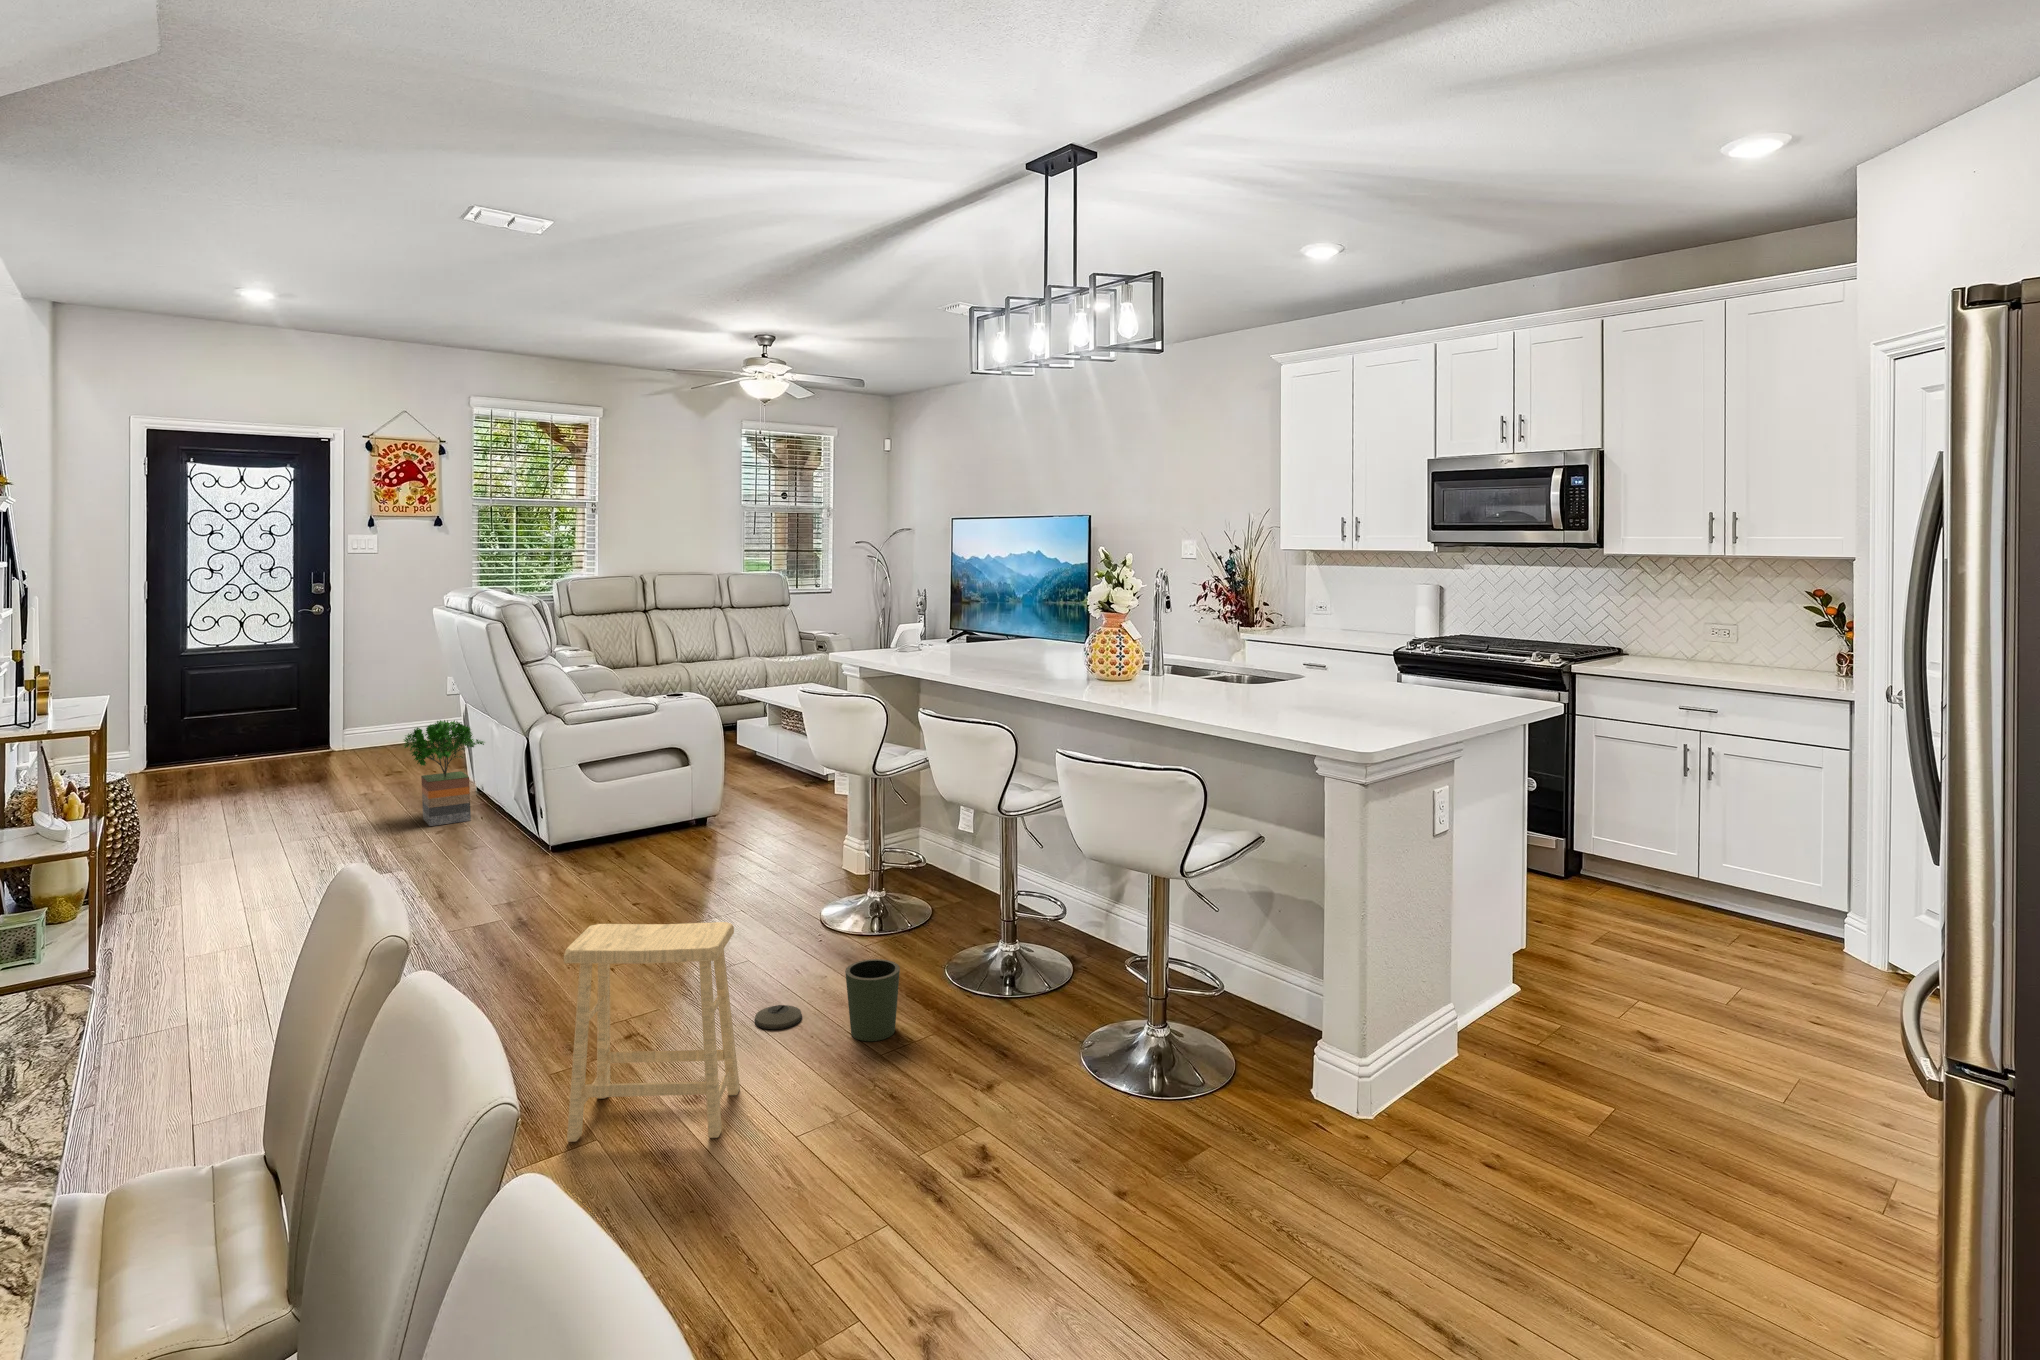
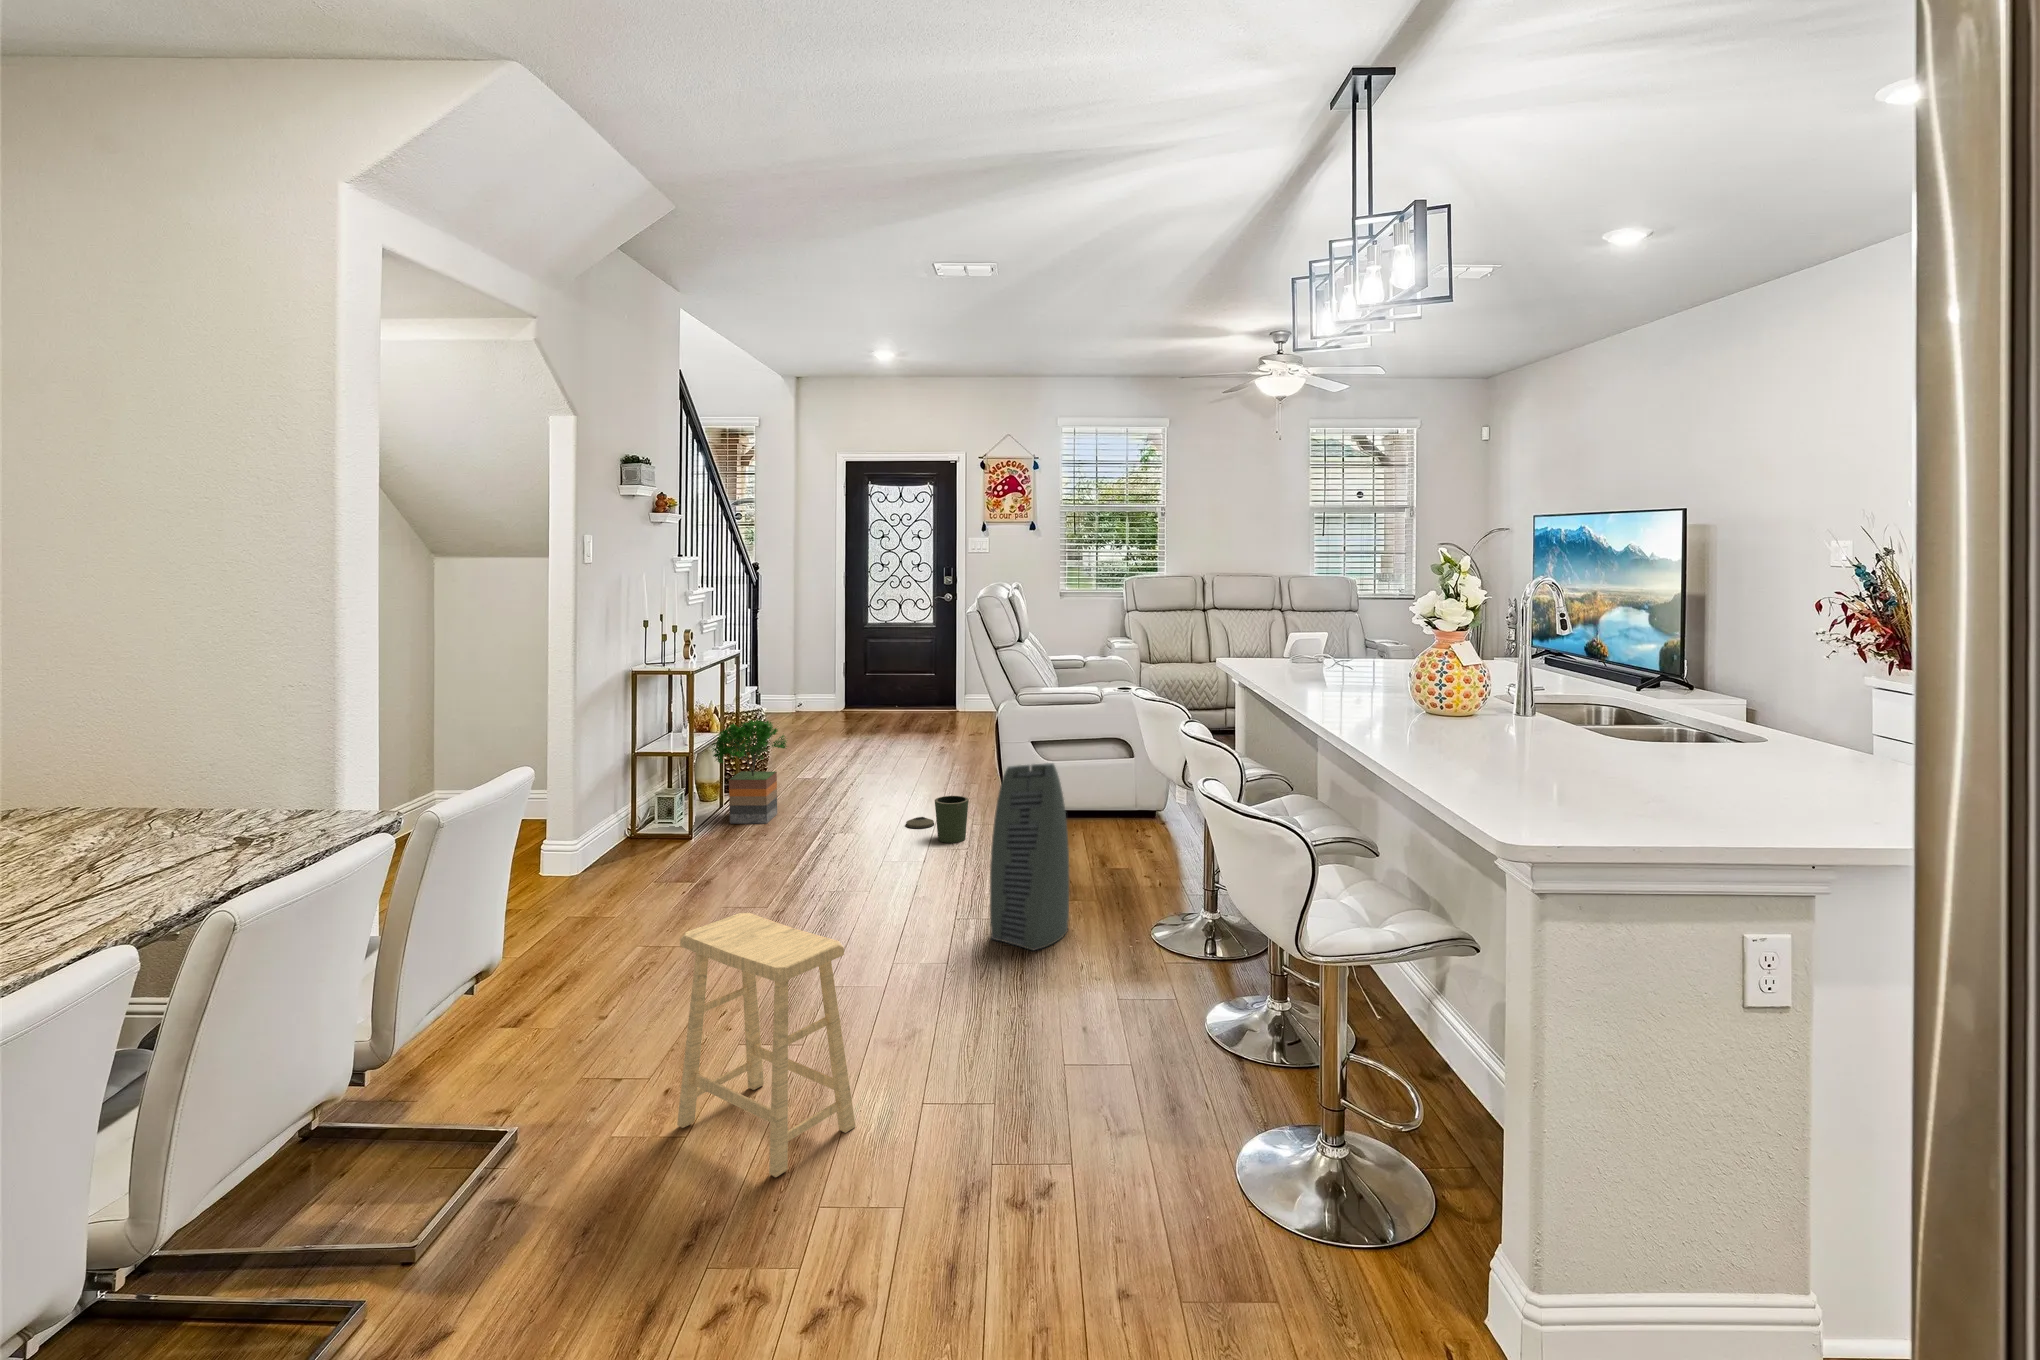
potted tree: present [404,720,484,826] -> present [712,719,787,824]
air purifier: none [676,761,746,940] -> present [990,763,1069,950]
trash can: present [754,959,900,1041] -> present [906,796,969,843]

